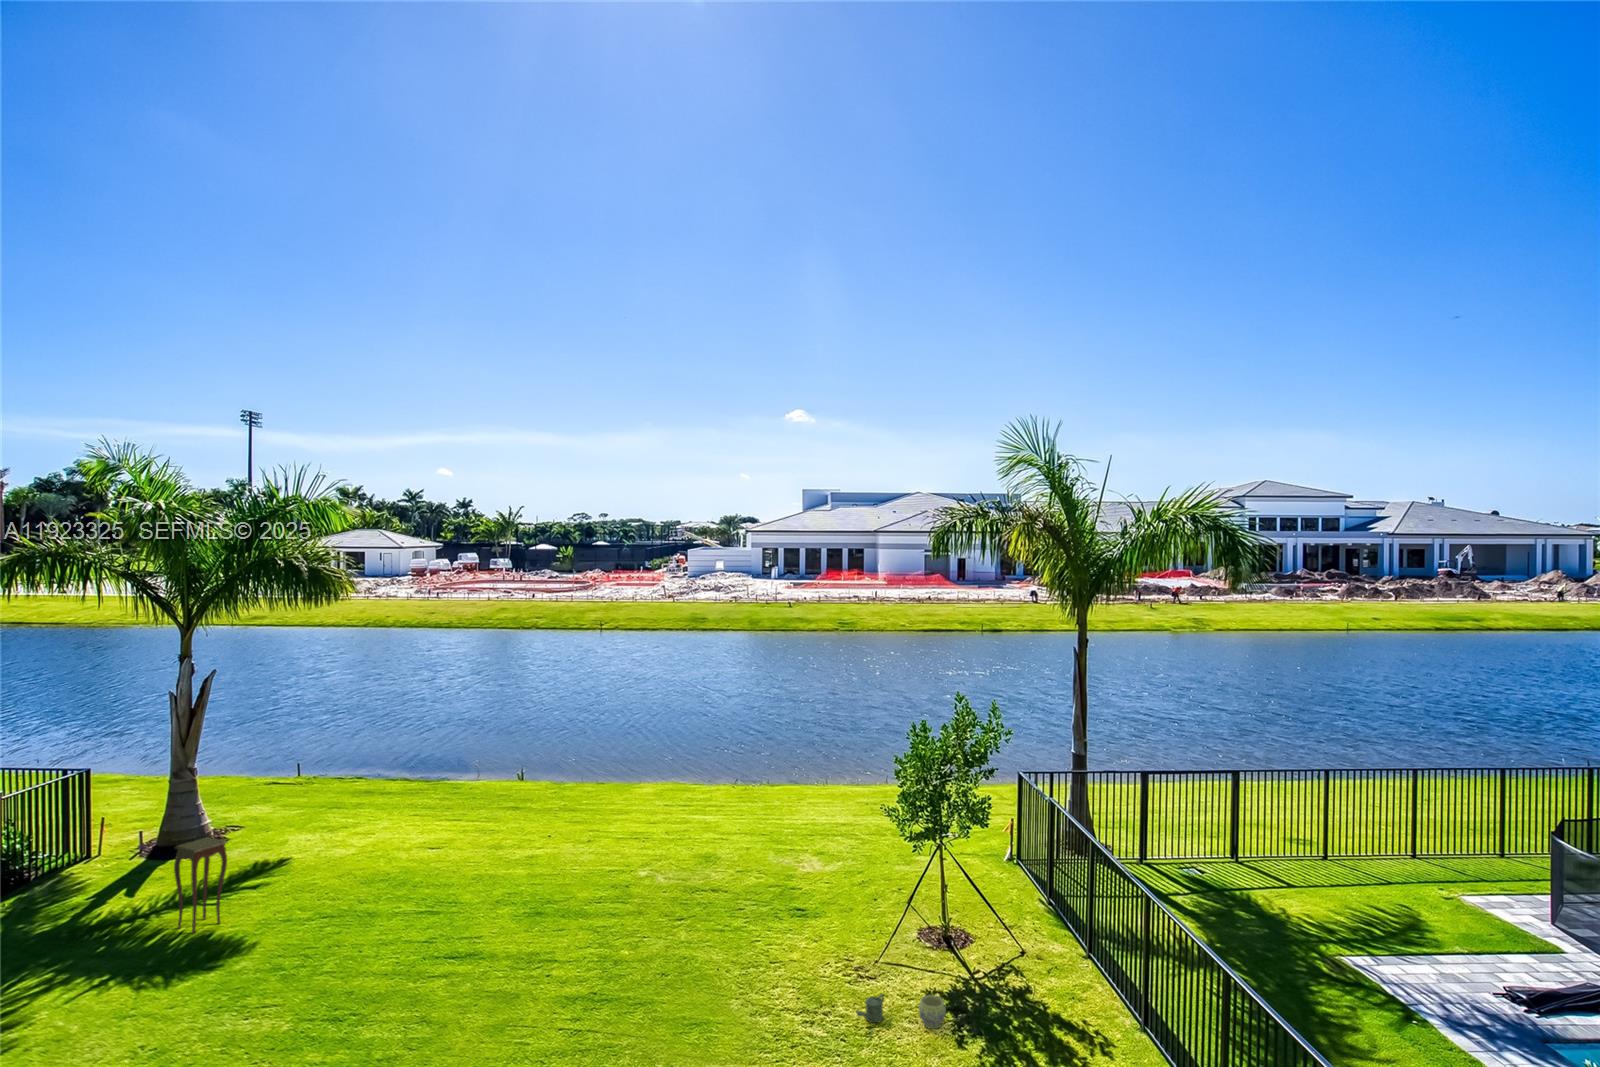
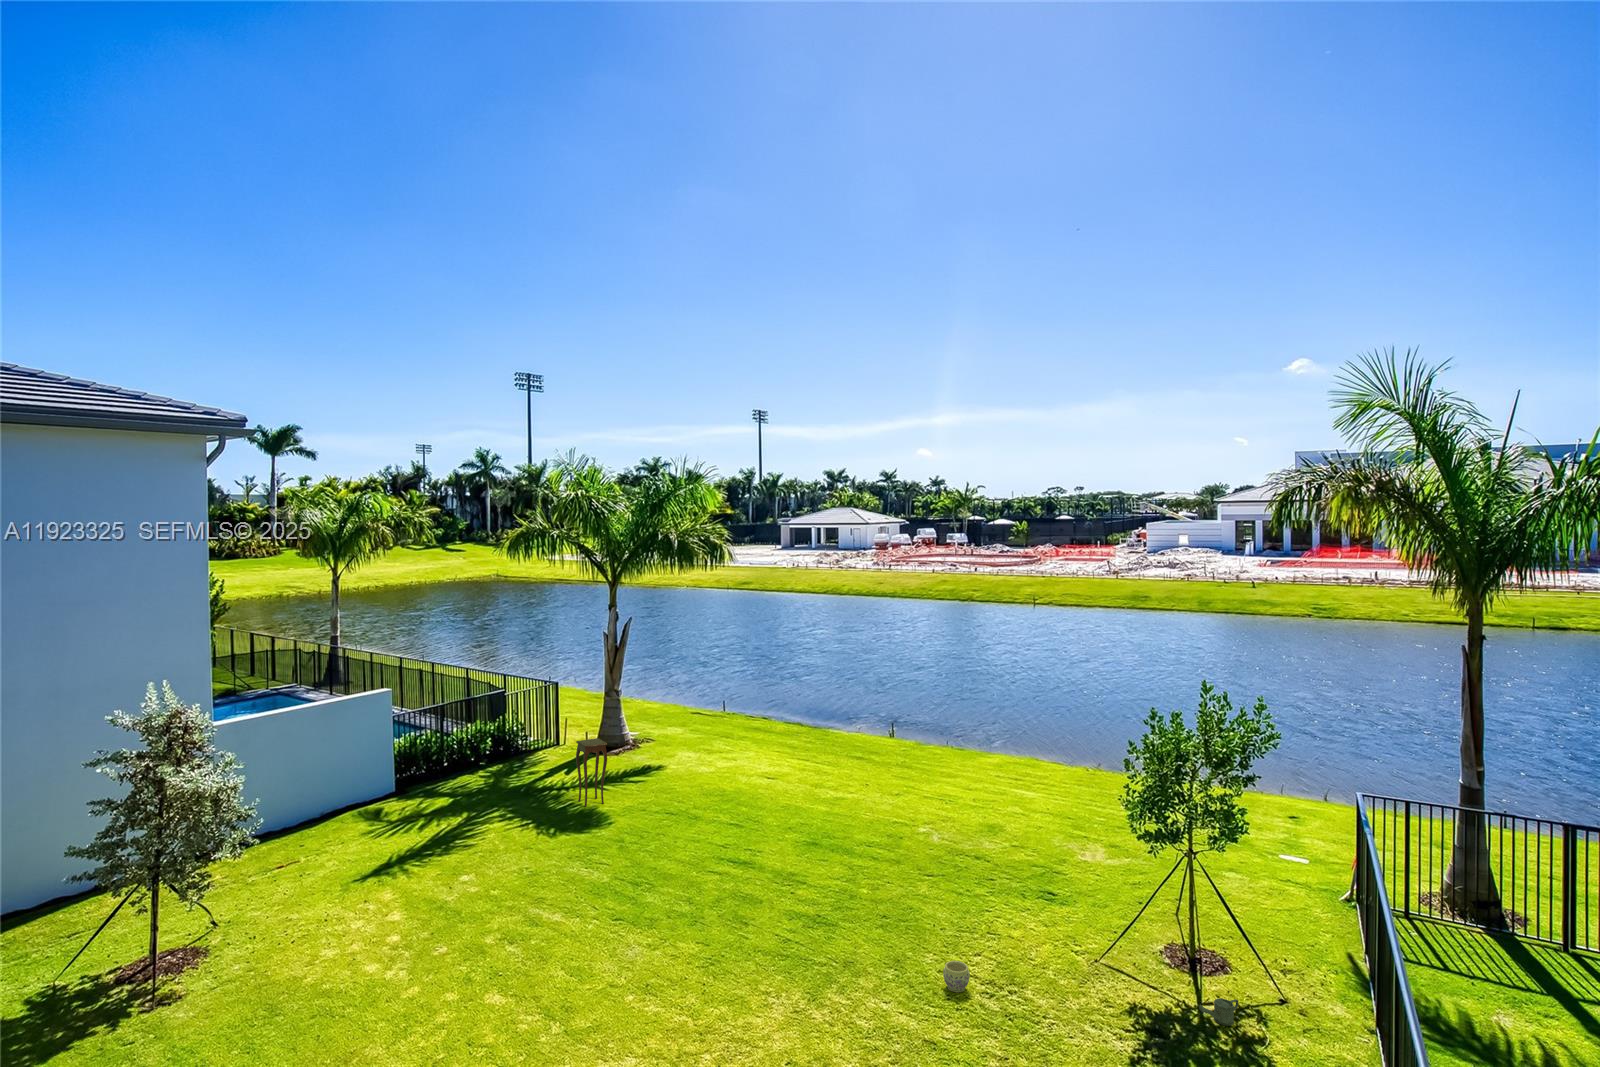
watering can: present [856,994,884,1023] -> present [1199,998,1238,1026]
planter: present [919,995,946,1029] -> present [943,961,970,993]

